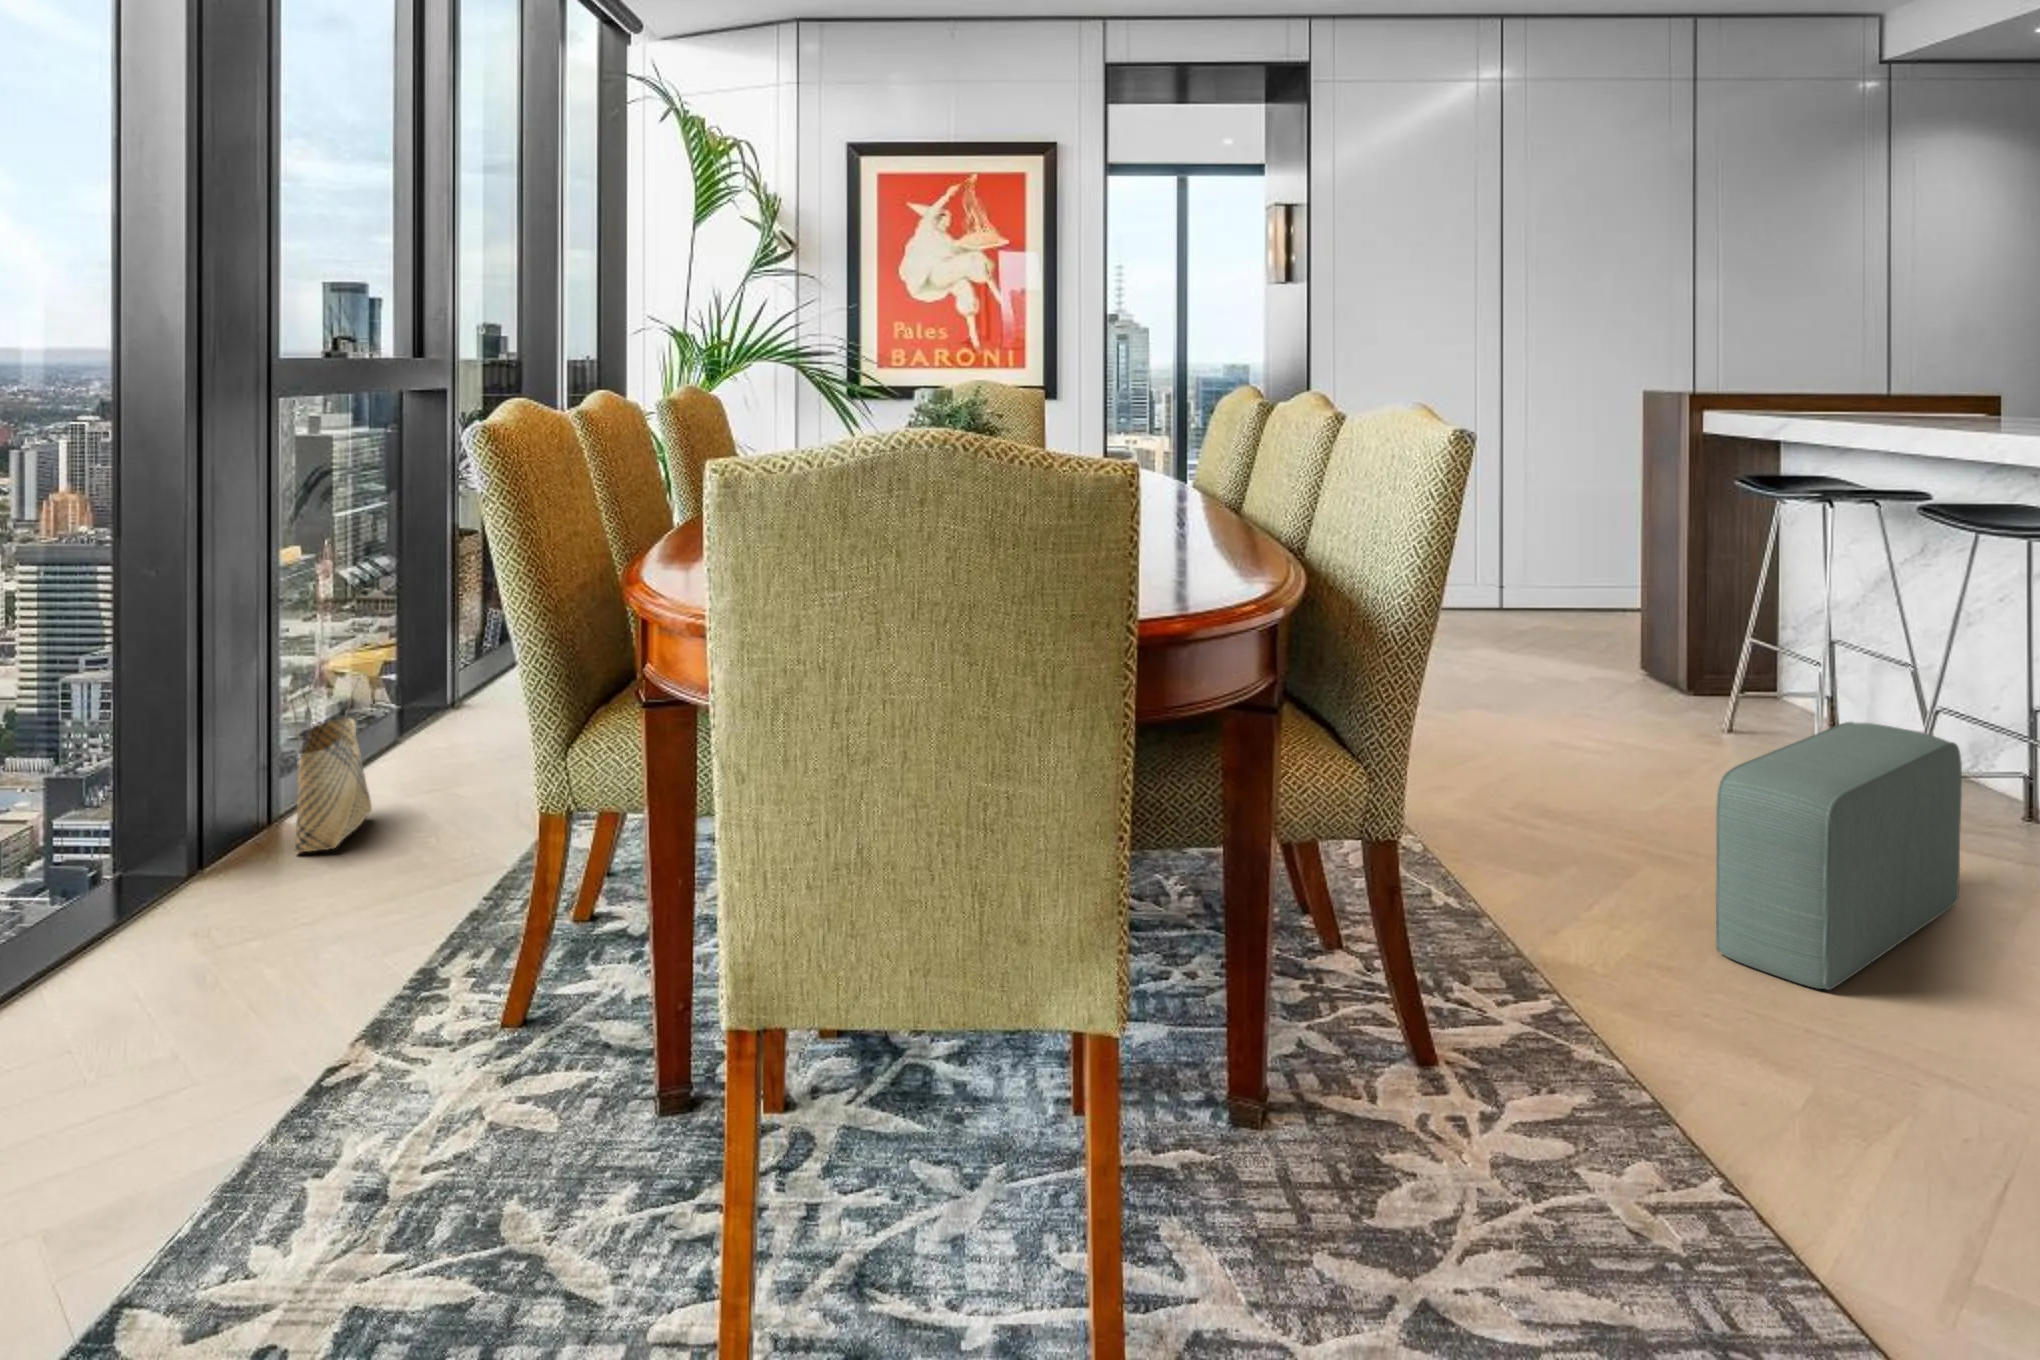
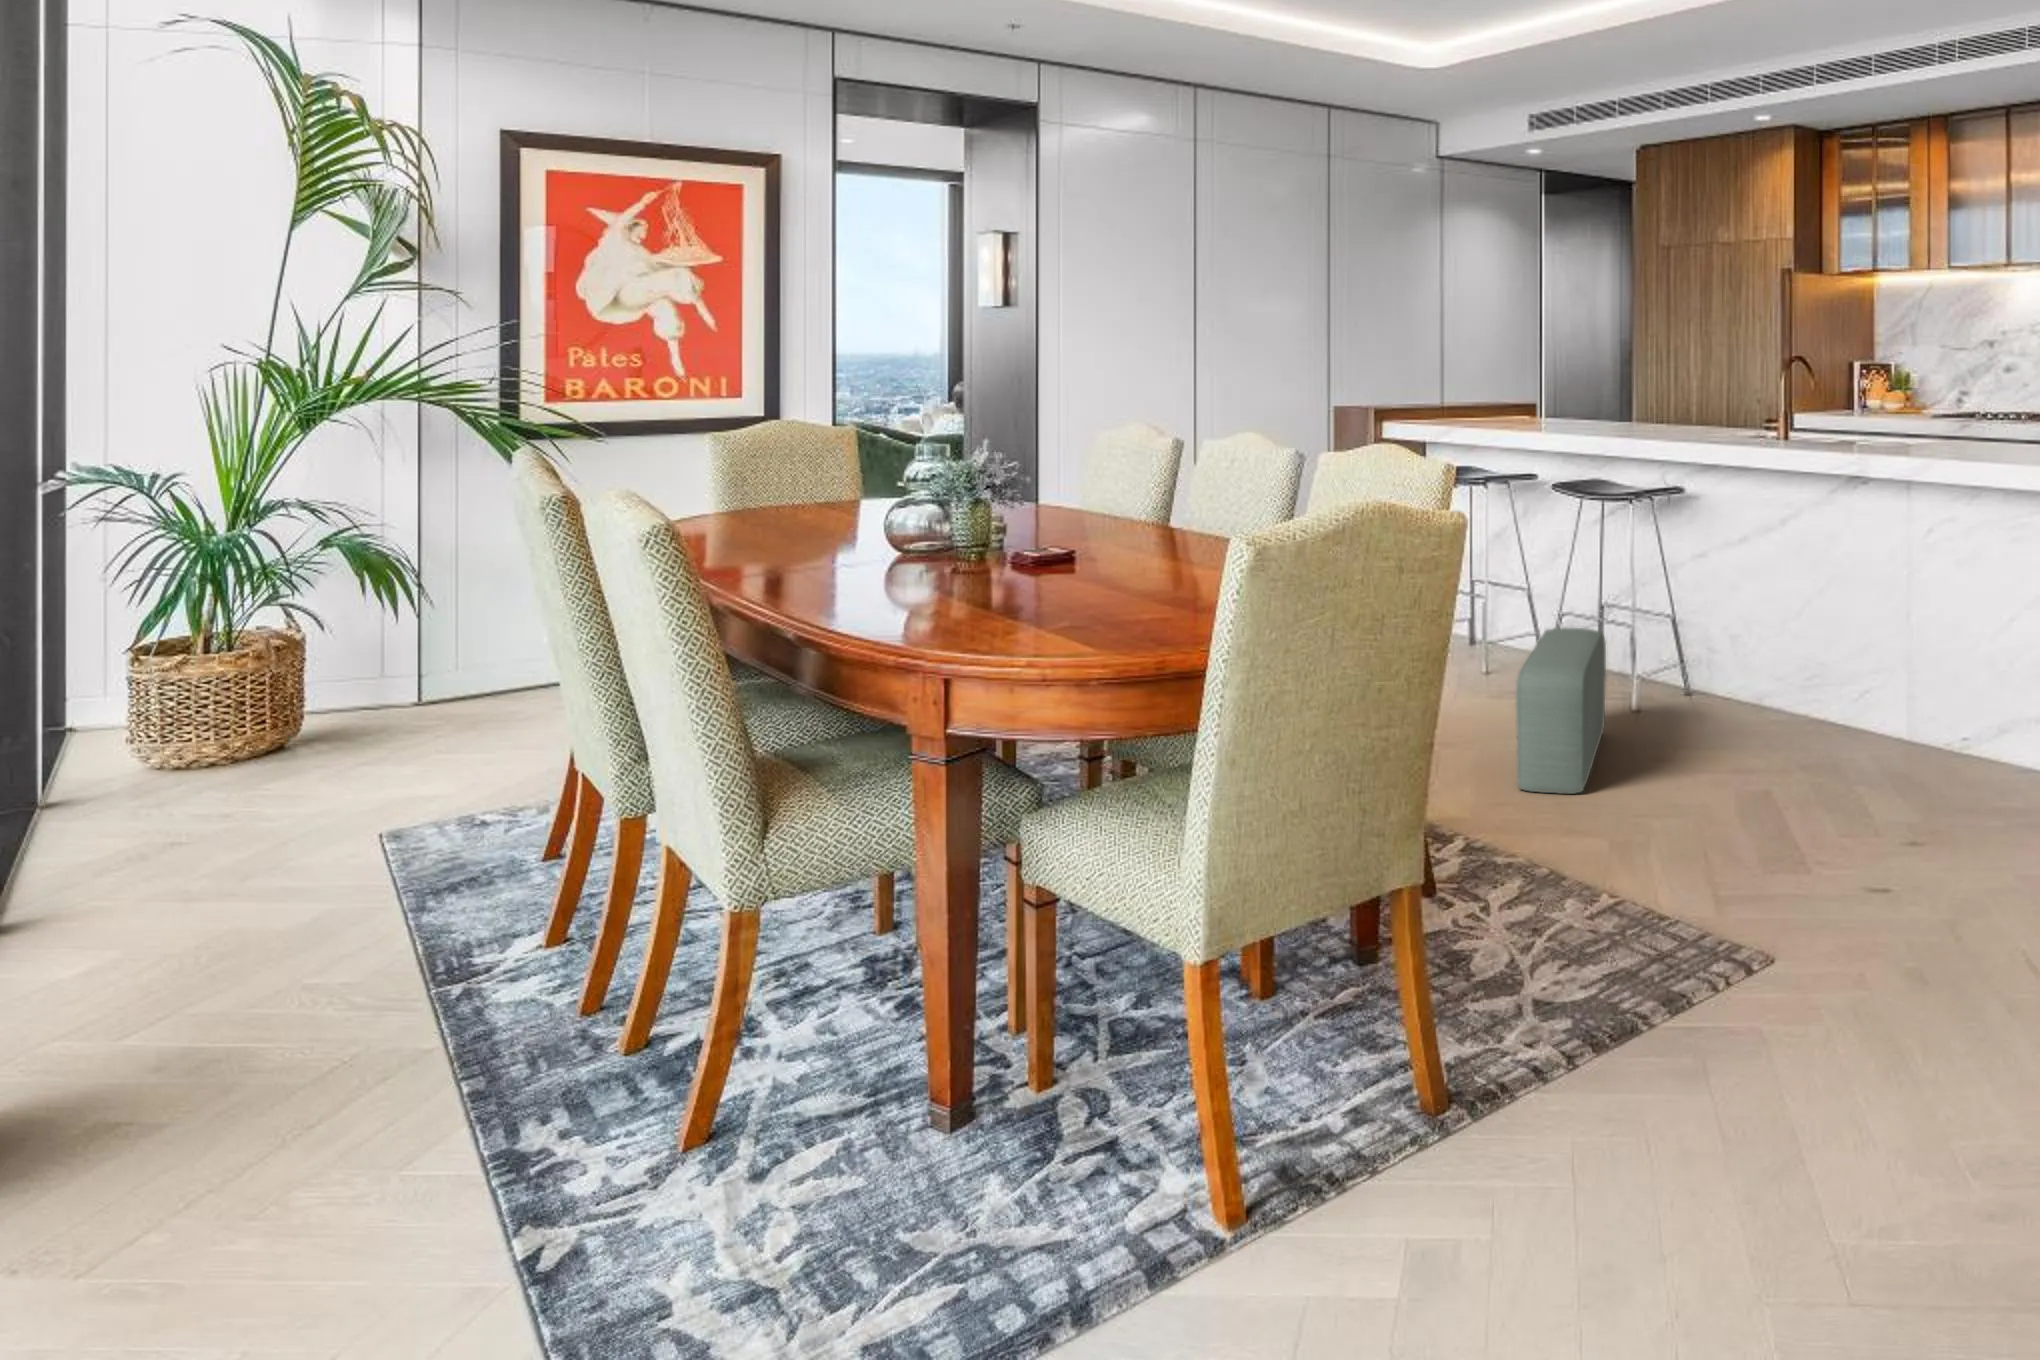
woven basket: present [289,674,372,852] -> none [9,862,152,1125]

